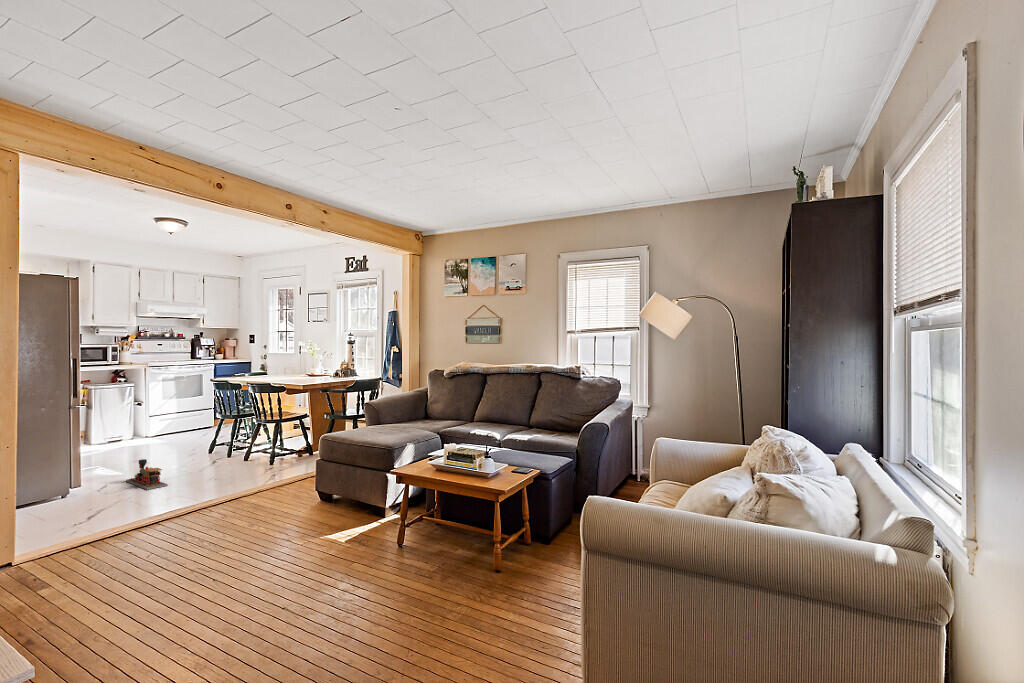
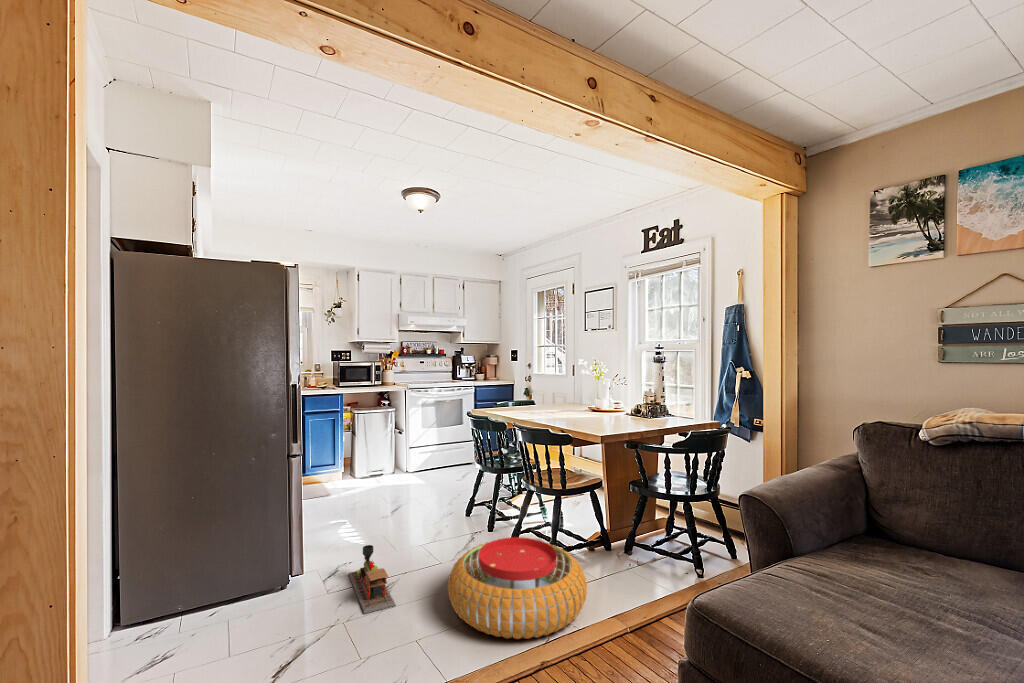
pouf: none [204,444,290,485] -> present [448,537,587,639]

